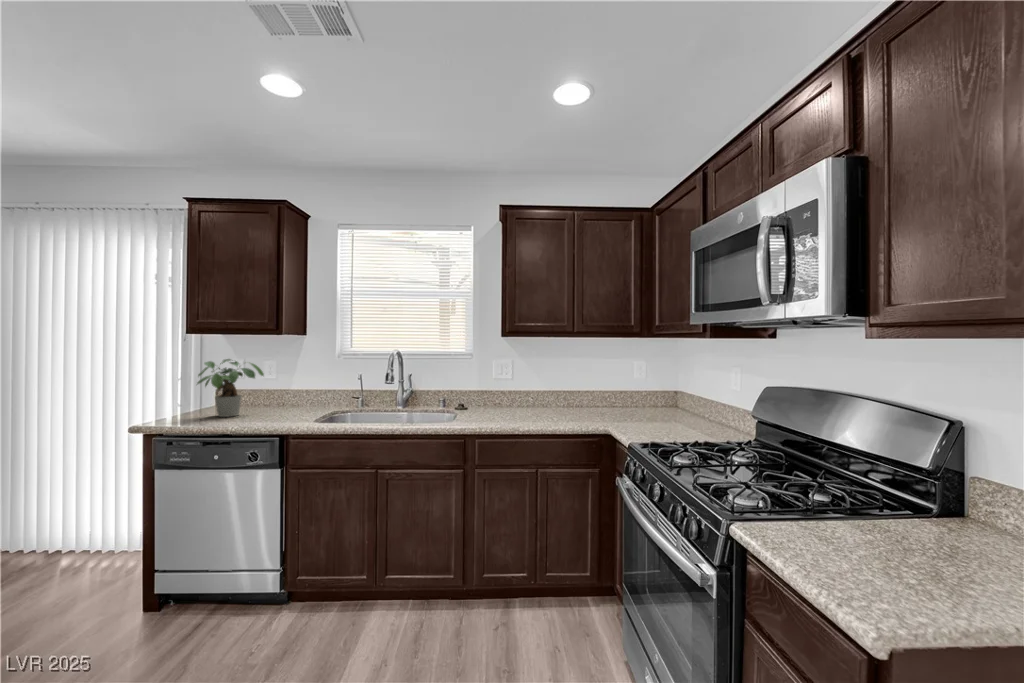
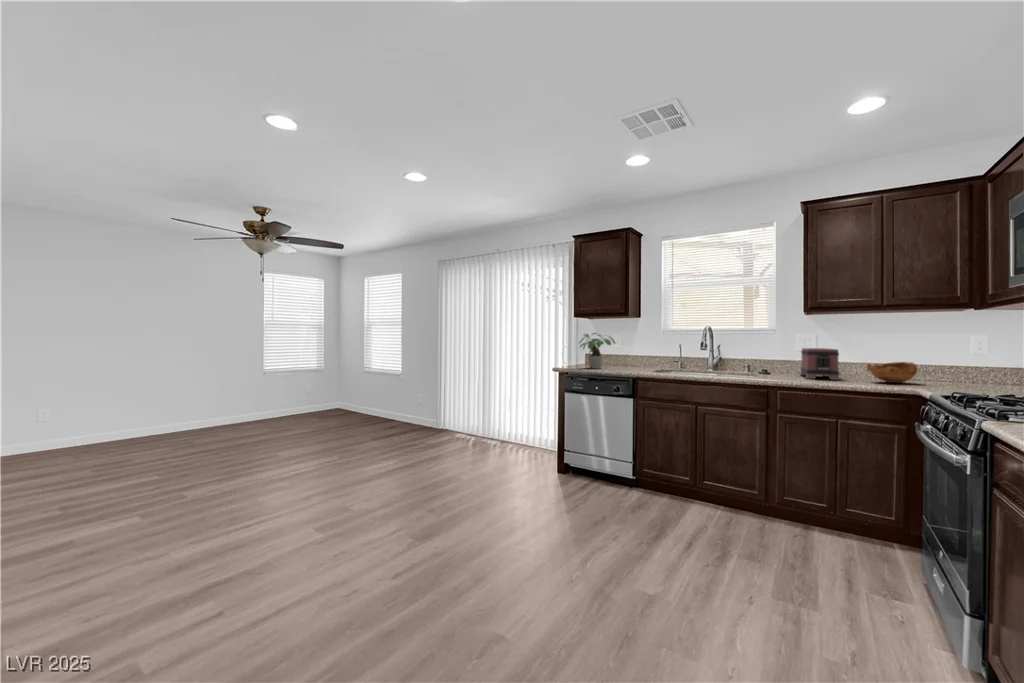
toaster: none [498,378,538,418] -> present [800,348,840,380]
wooden bowl: none [562,394,603,418] -> present [867,362,917,383]

